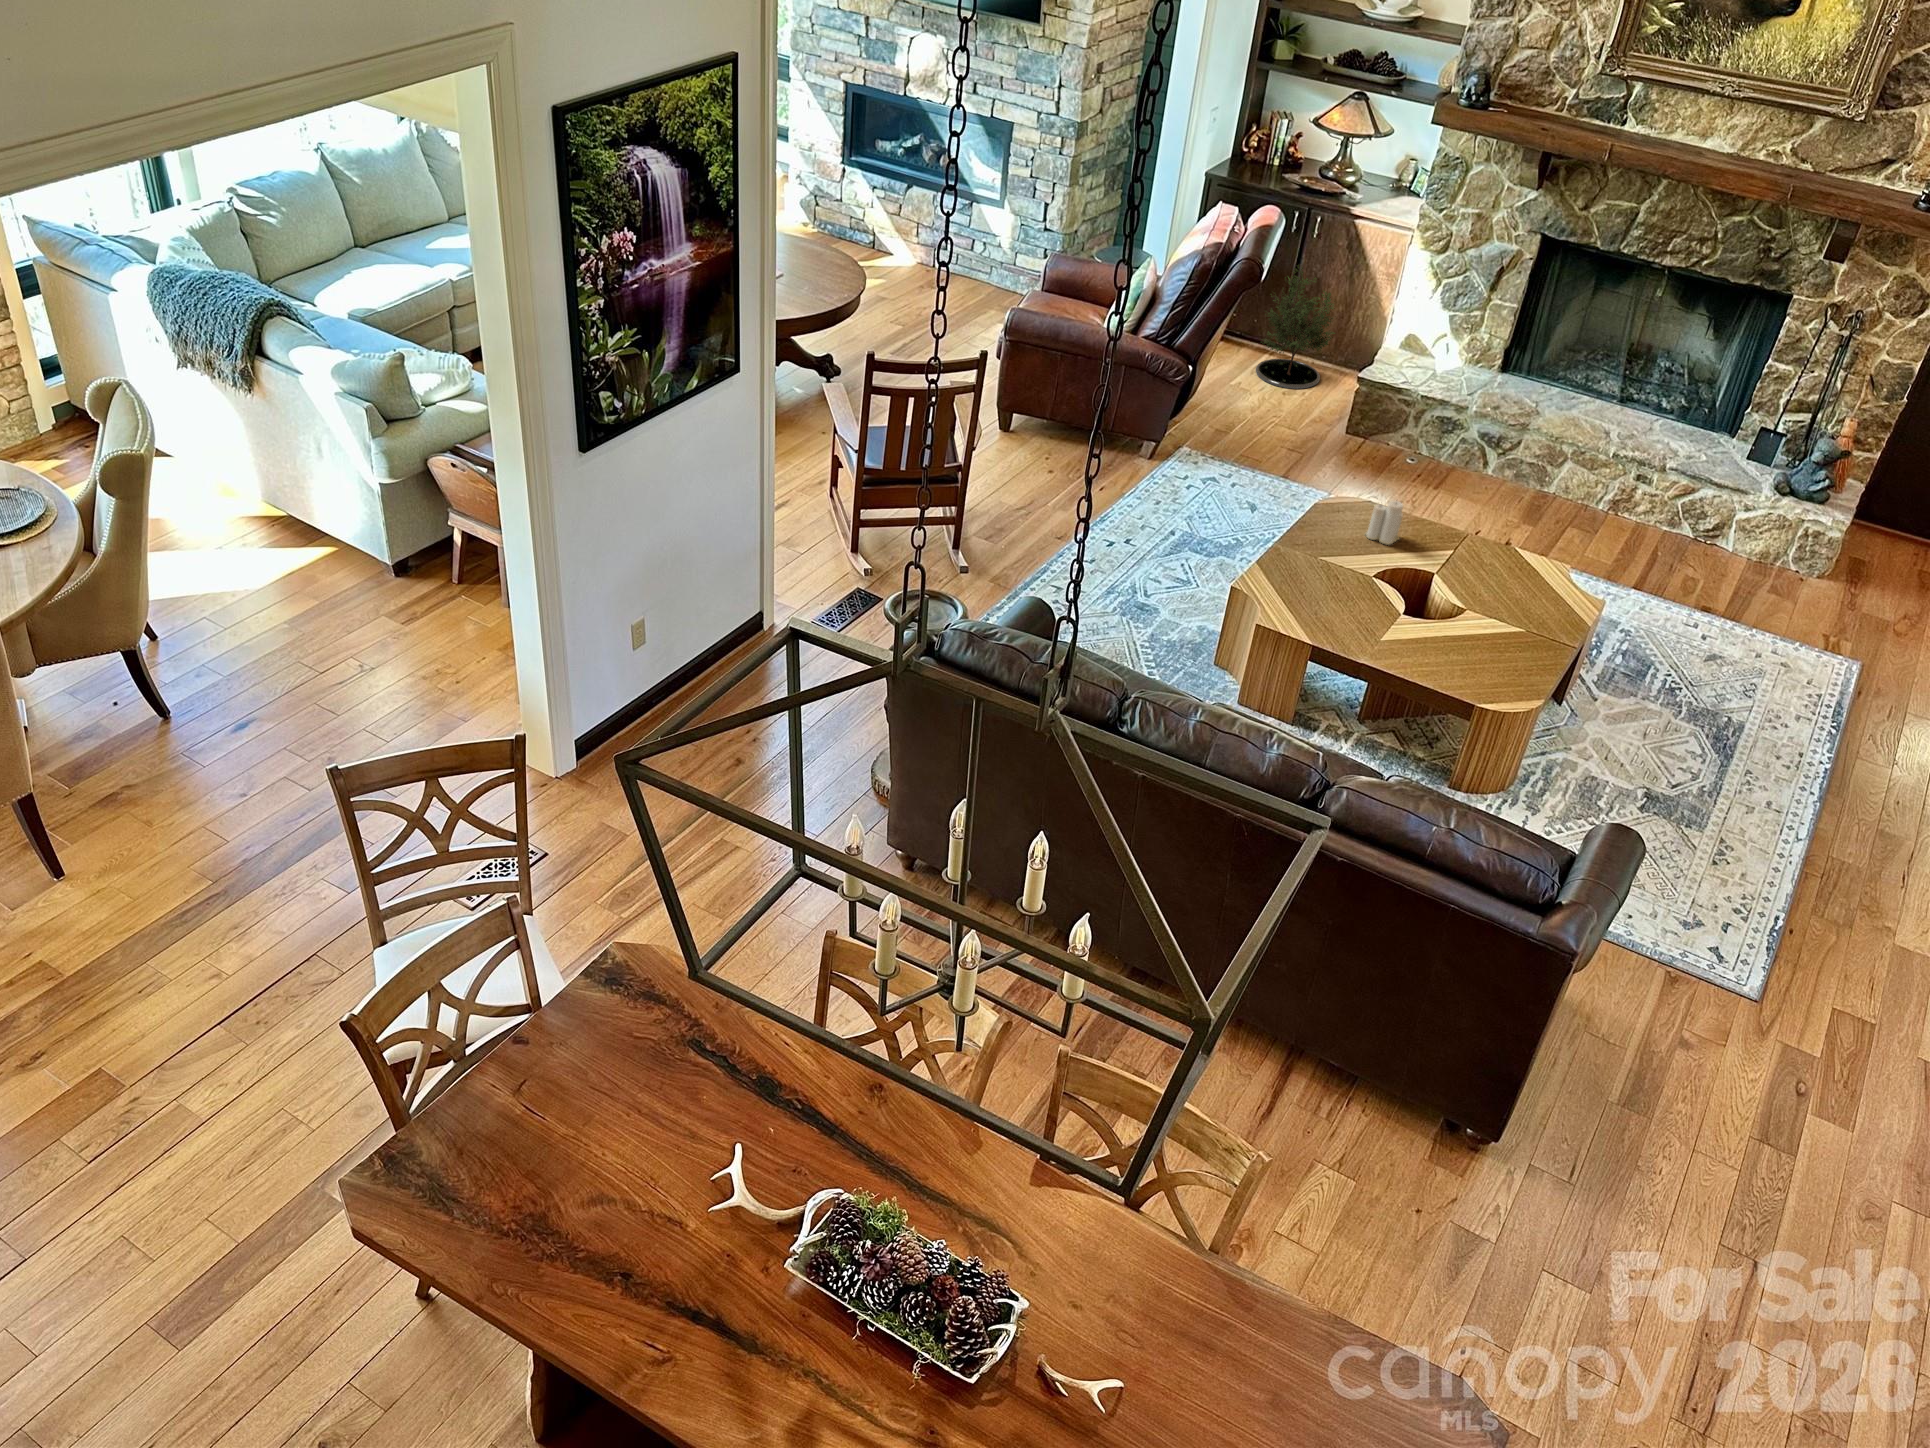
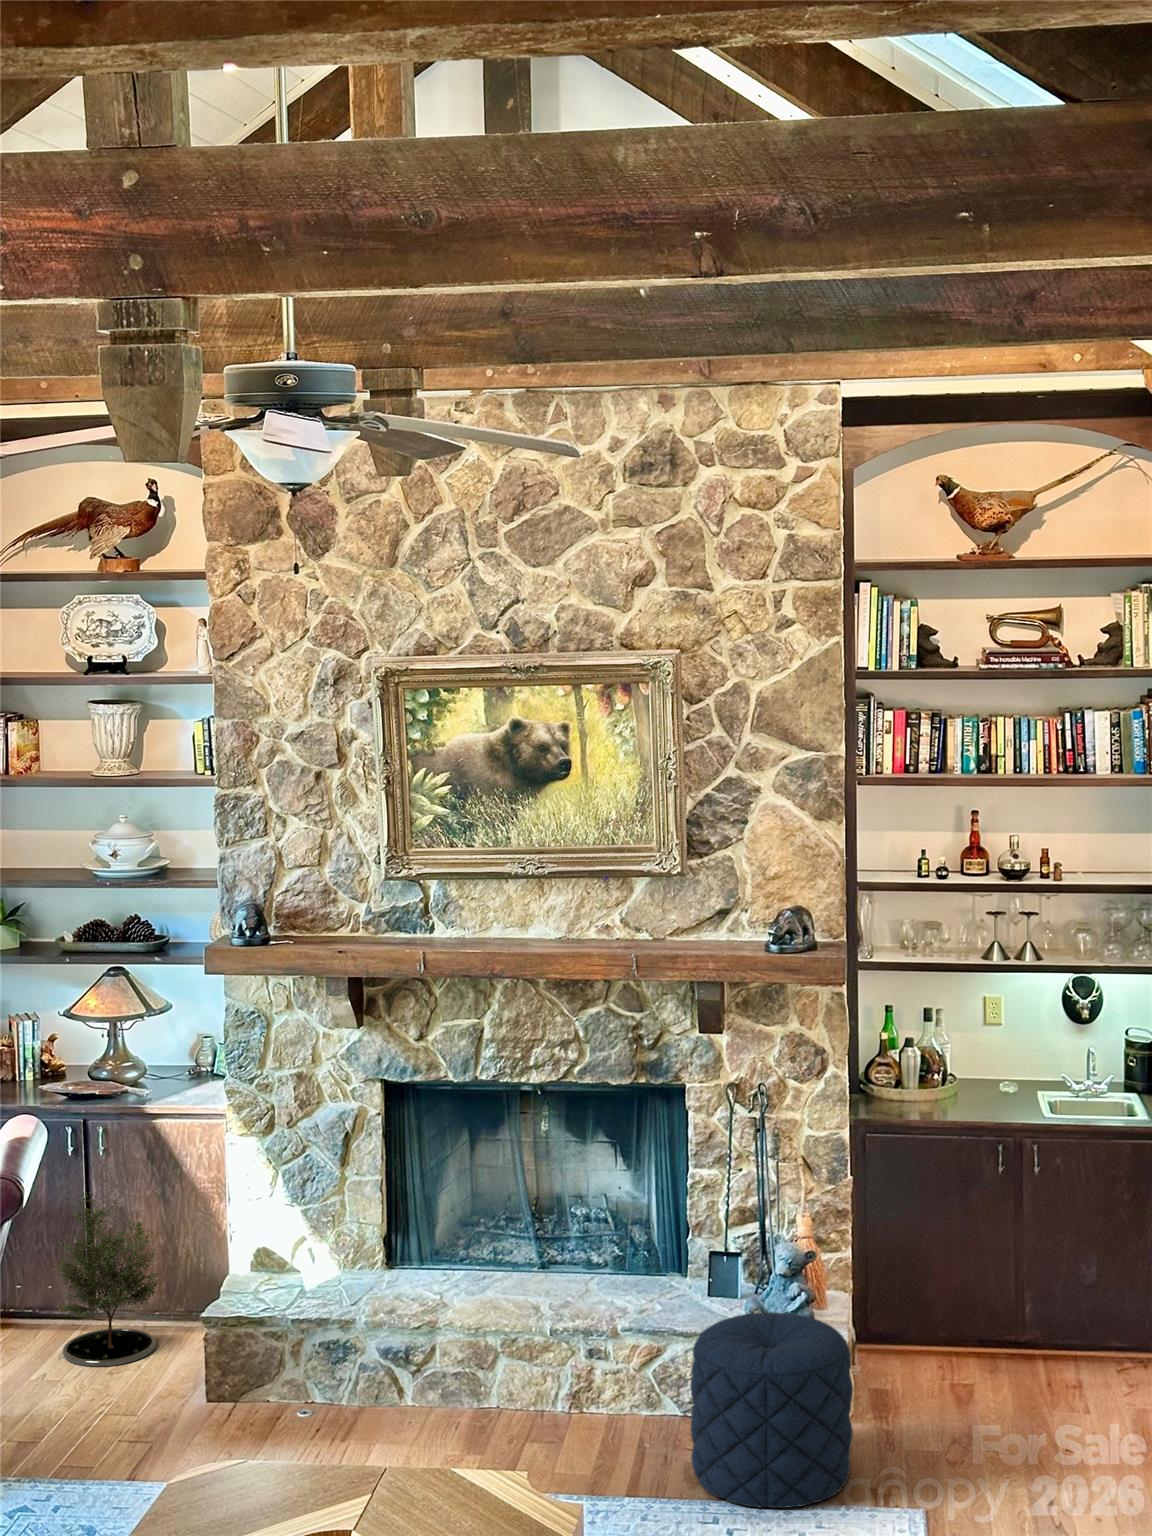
pouf: none [1690,489,1851,636] -> present [690,1312,853,1508]
candle: present [1365,500,1403,545] -> none [231,1433,283,1506]

